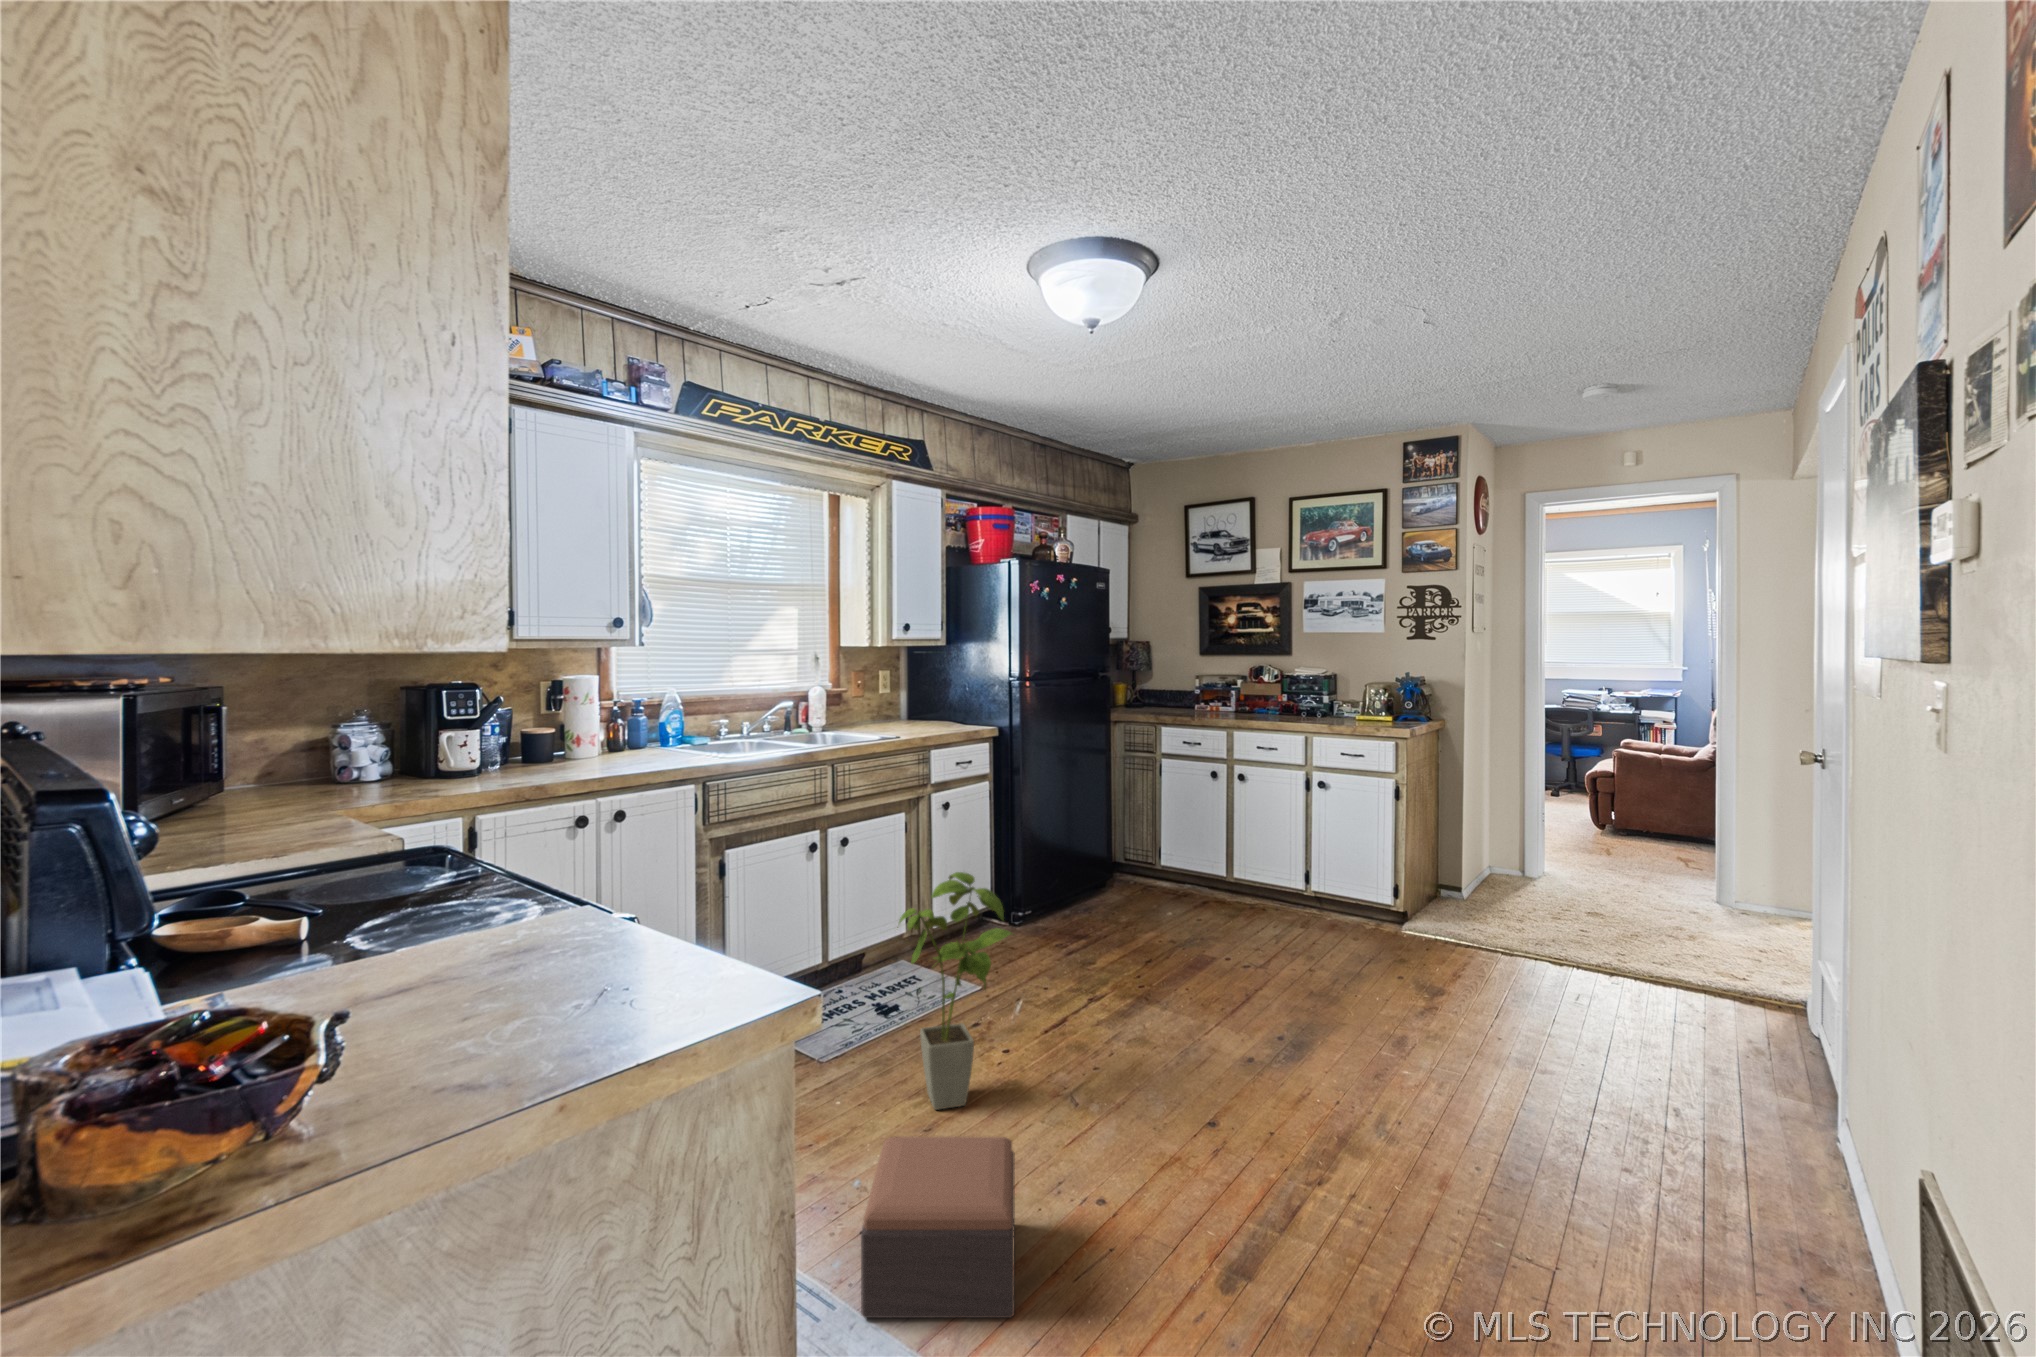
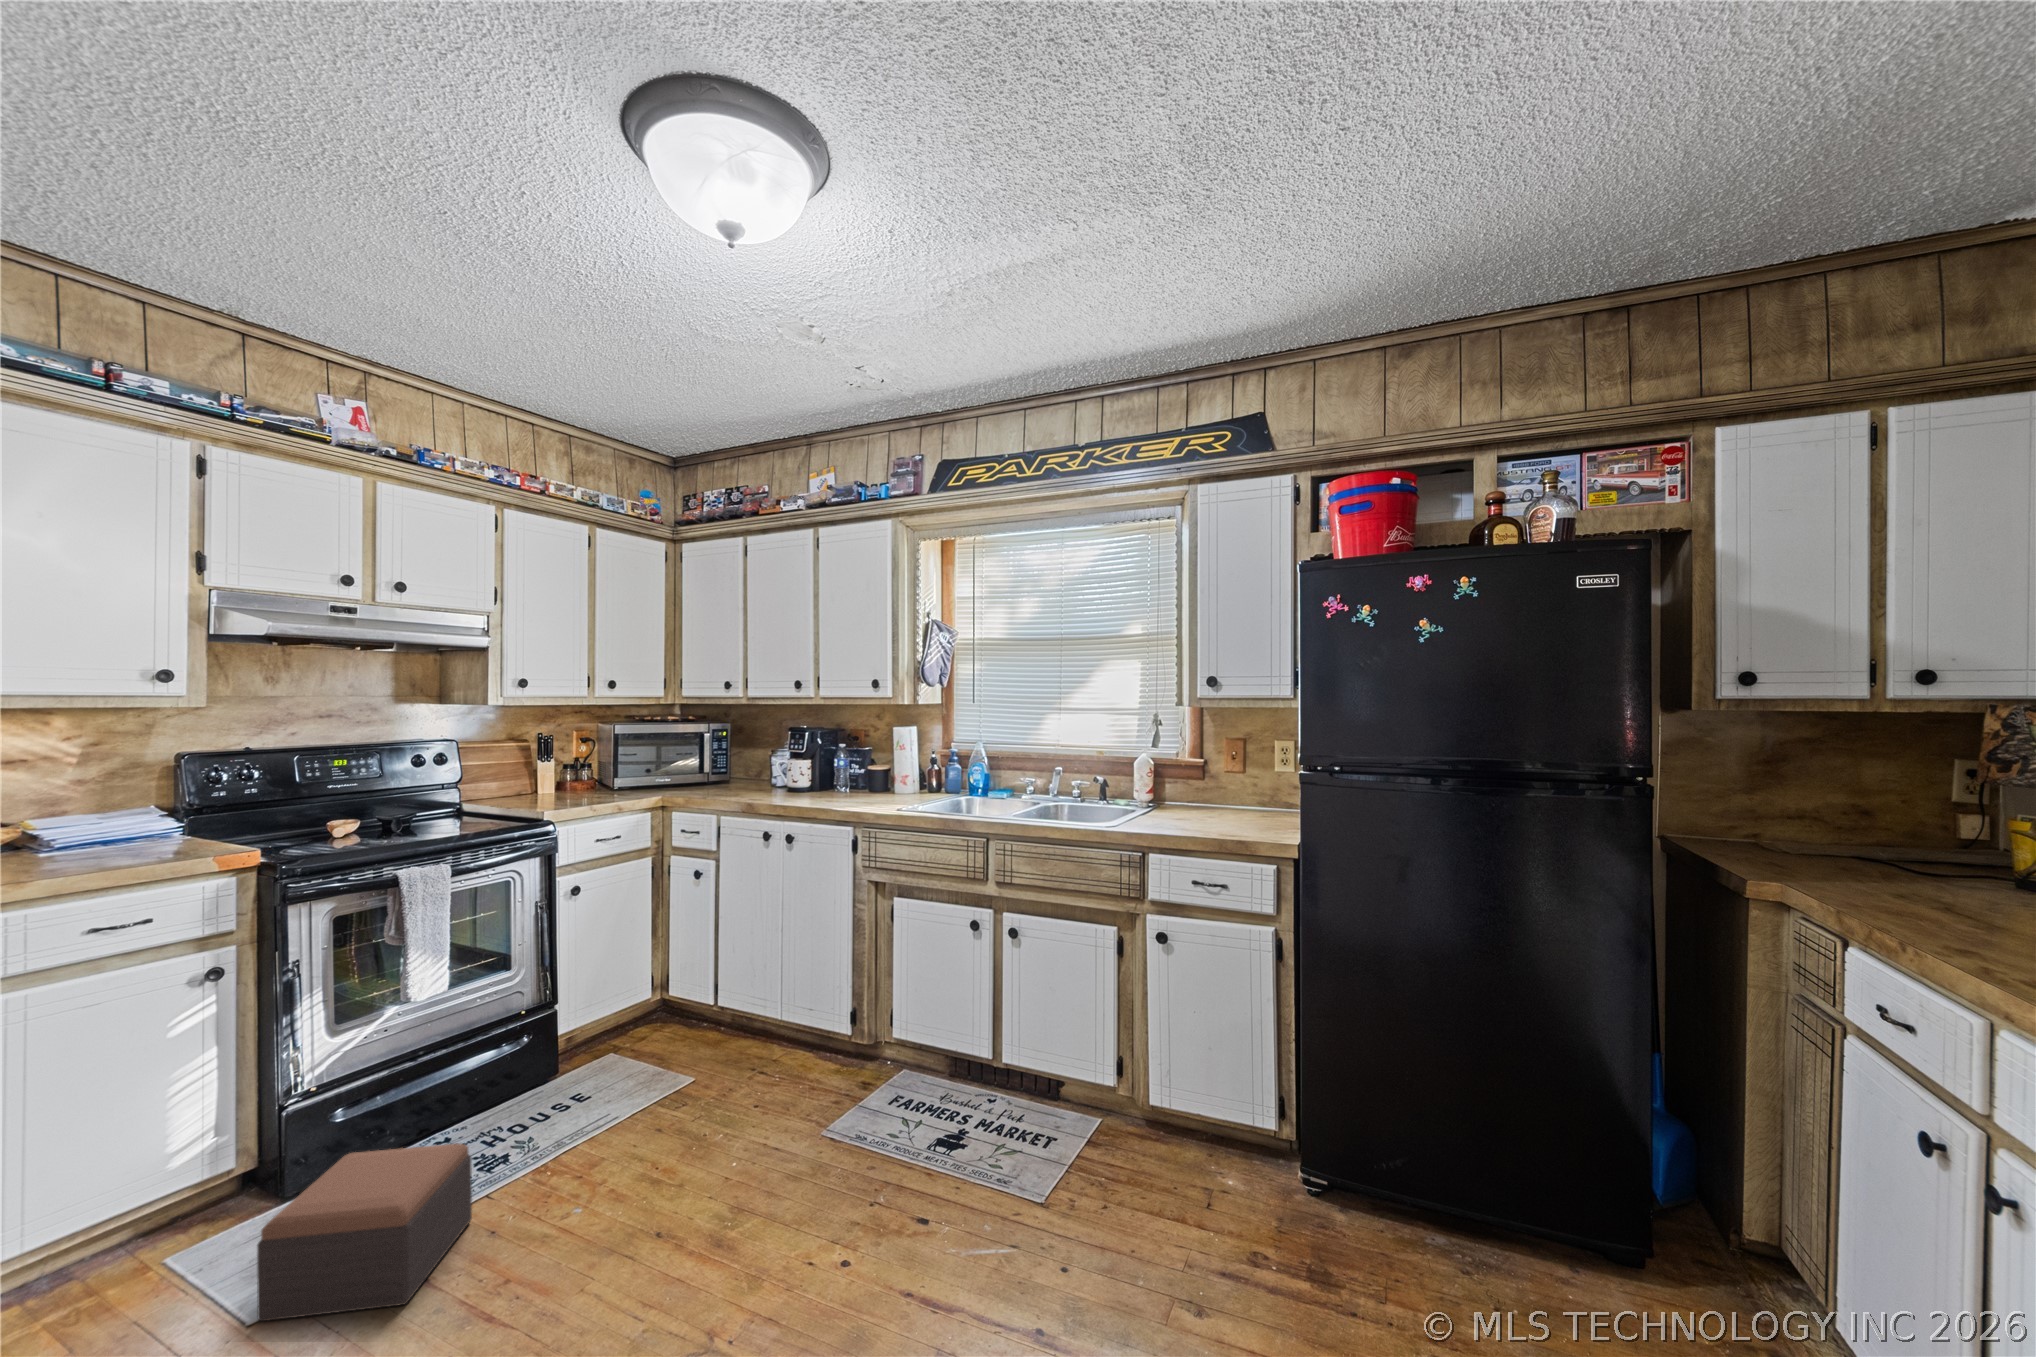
house plant: present [897,872,1012,1110] -> none [602,967,748,1235]

